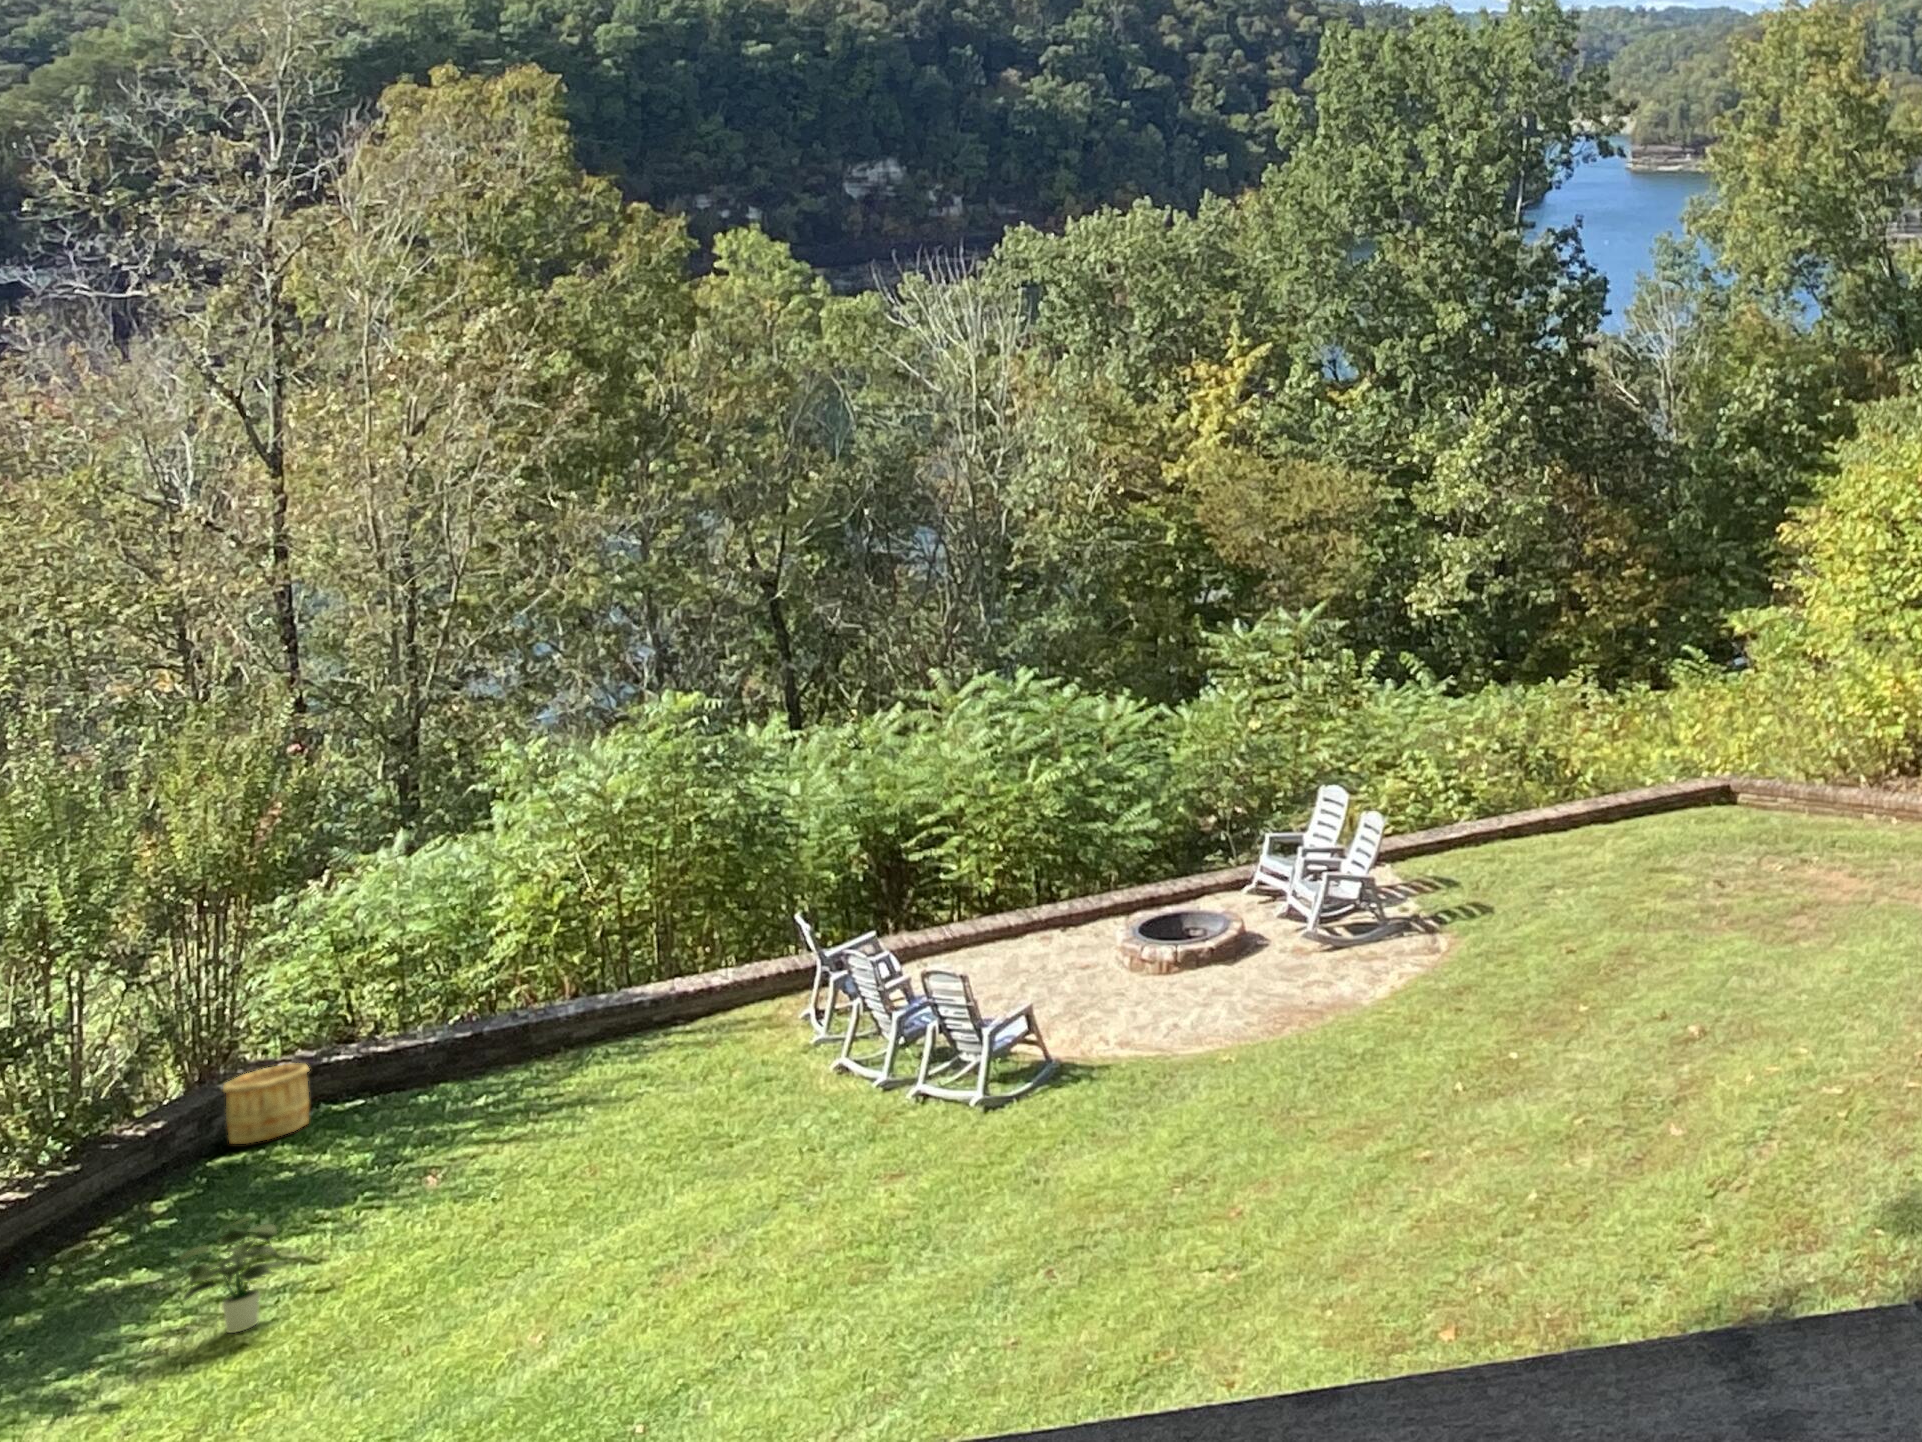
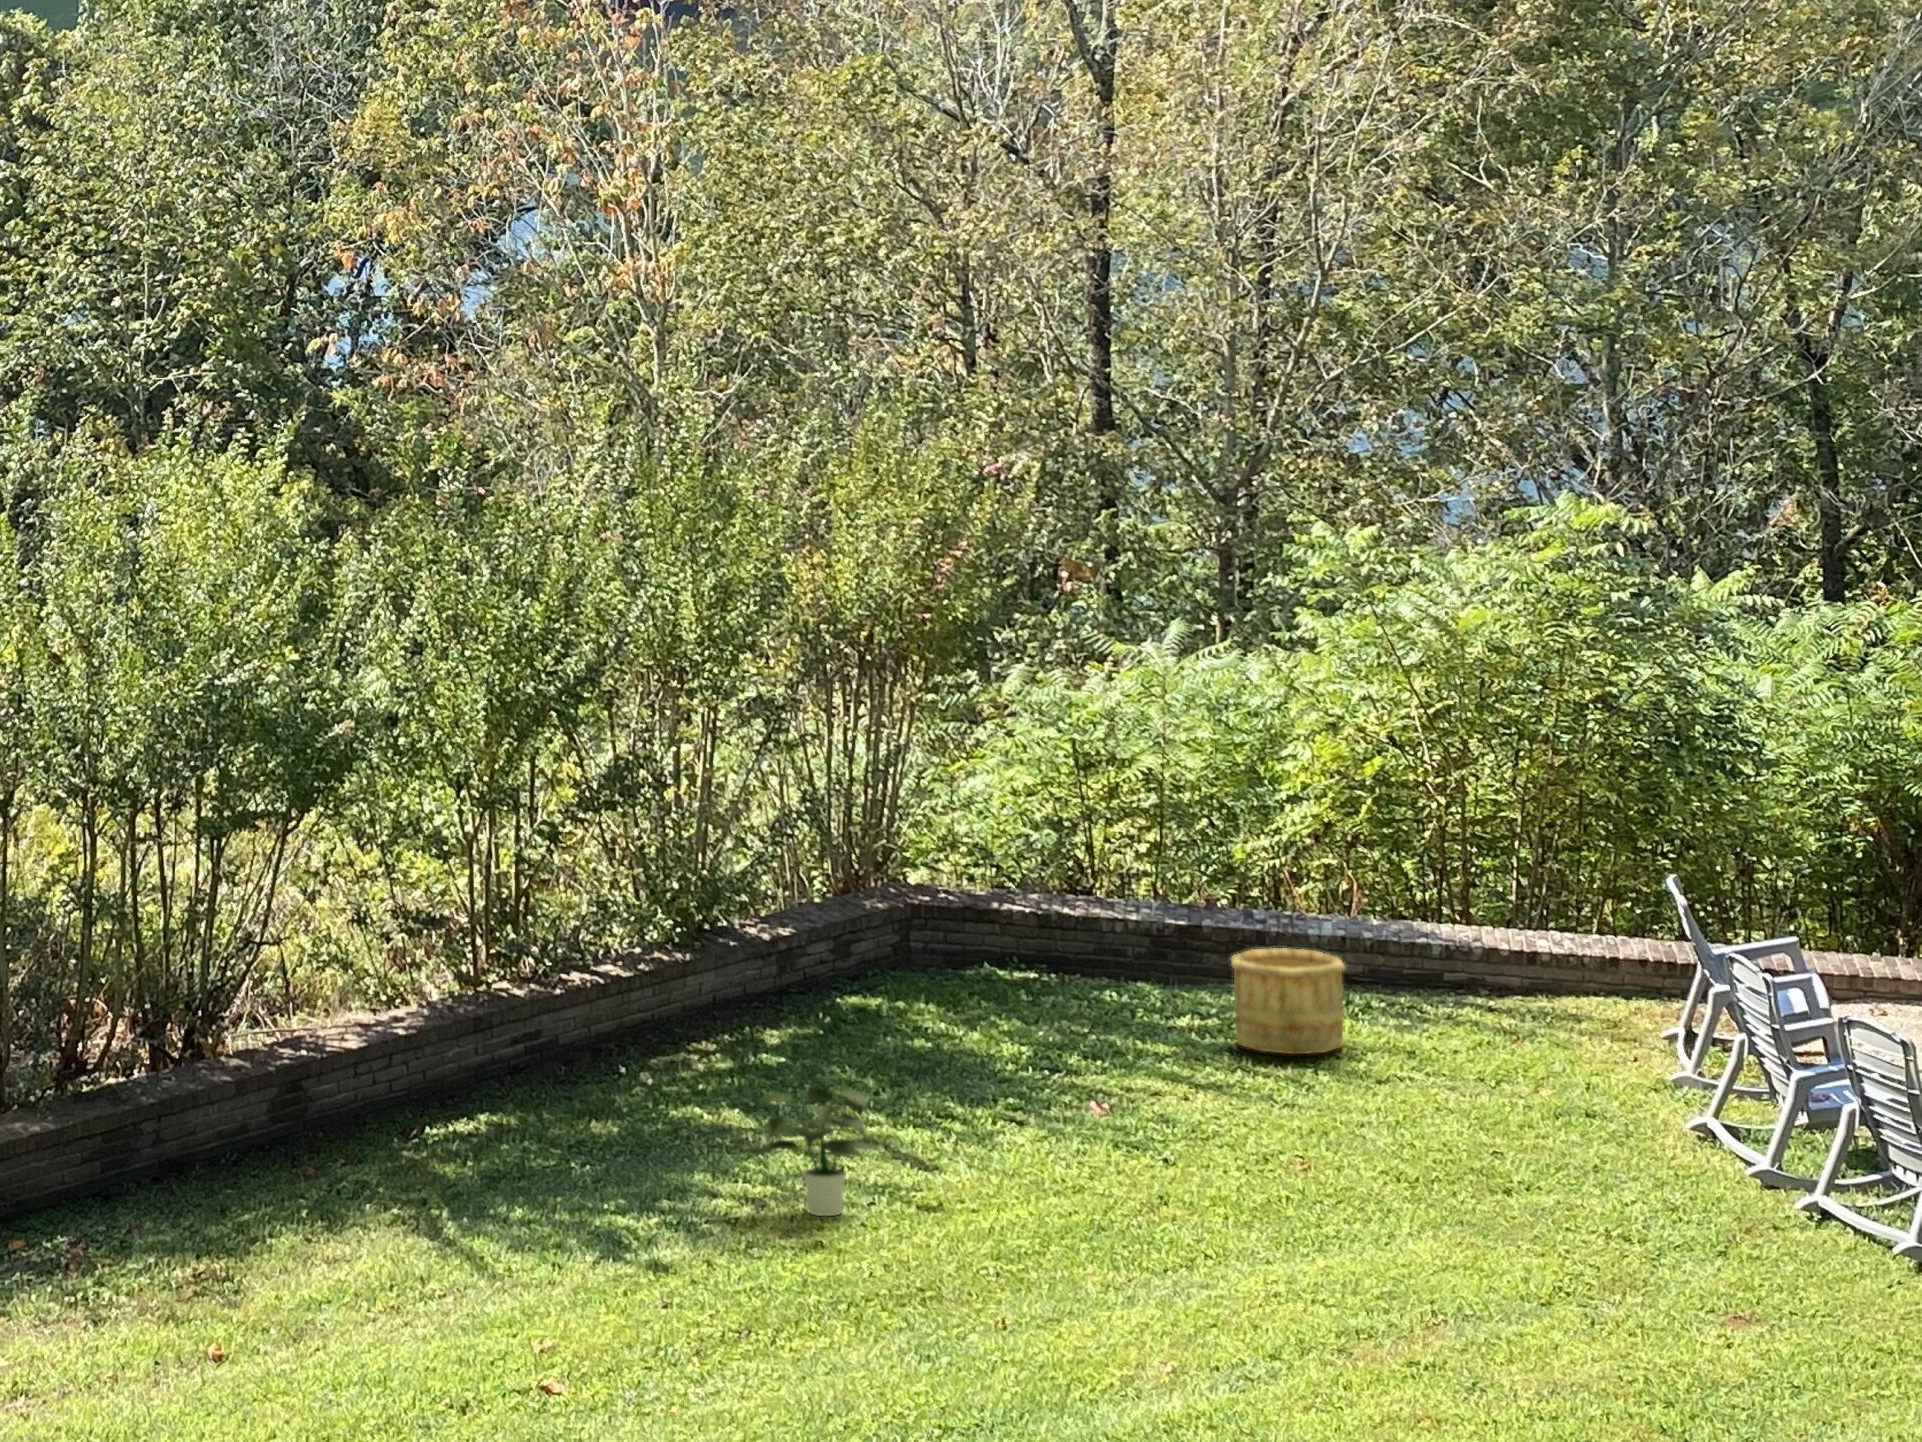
wooden bucket: present [223,1064,309,1144] -> present [1231,948,1345,1054]

